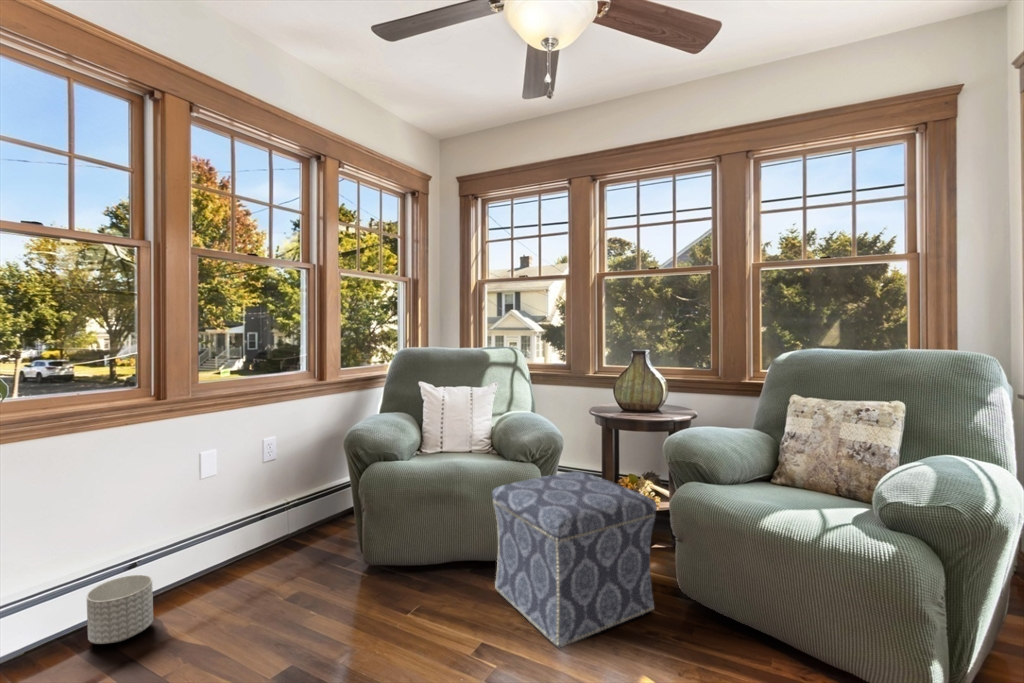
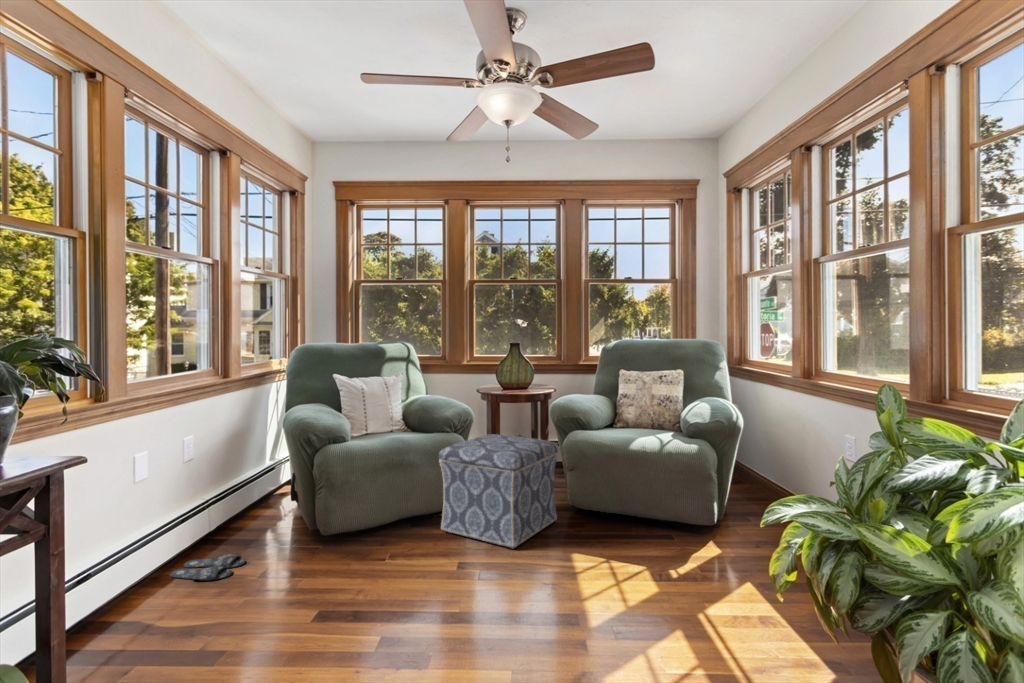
slippers: none [214,568,284,600] -> present [170,554,246,581]
planter: present [87,575,153,644] -> none [88,566,152,631]

